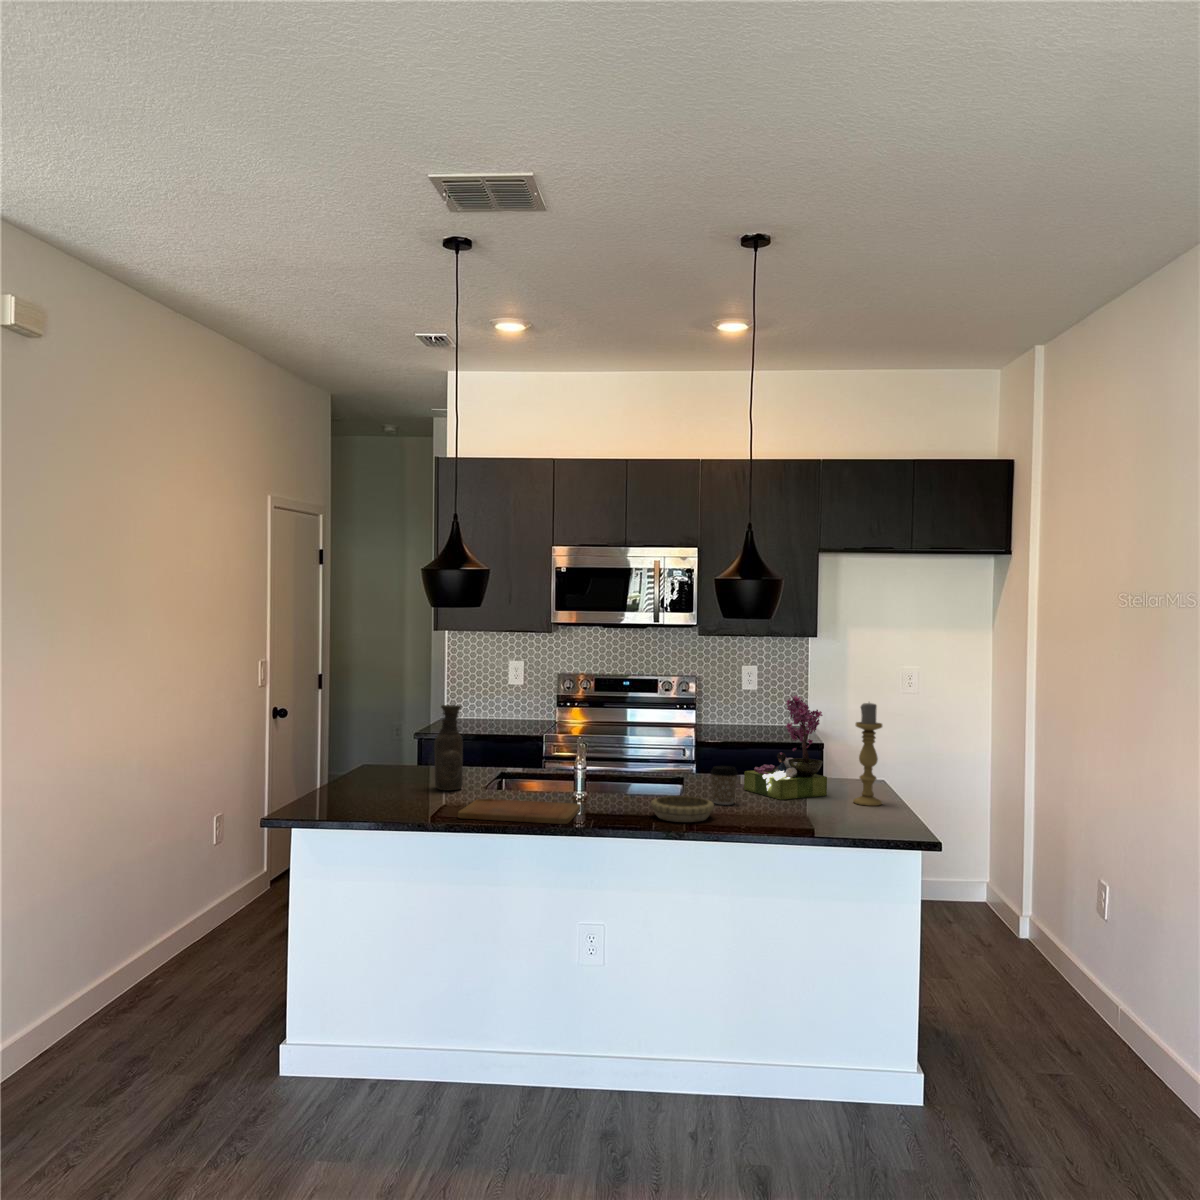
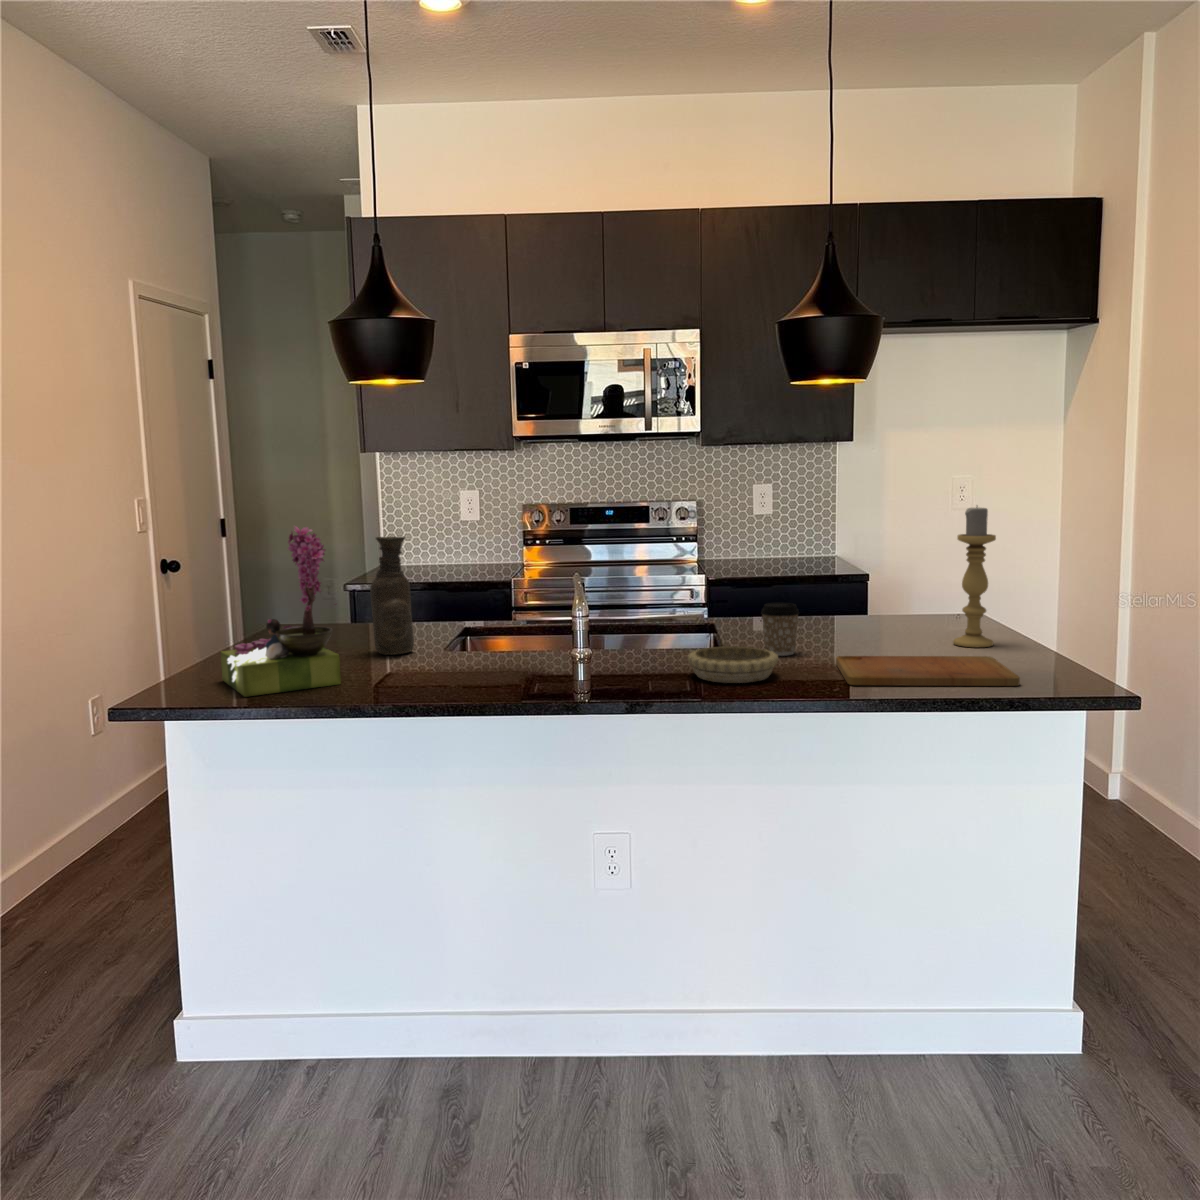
flower arrangement: present [744,696,827,800] -> present [220,526,341,697]
cutting board: present [458,799,581,824] -> present [836,656,1020,686]

